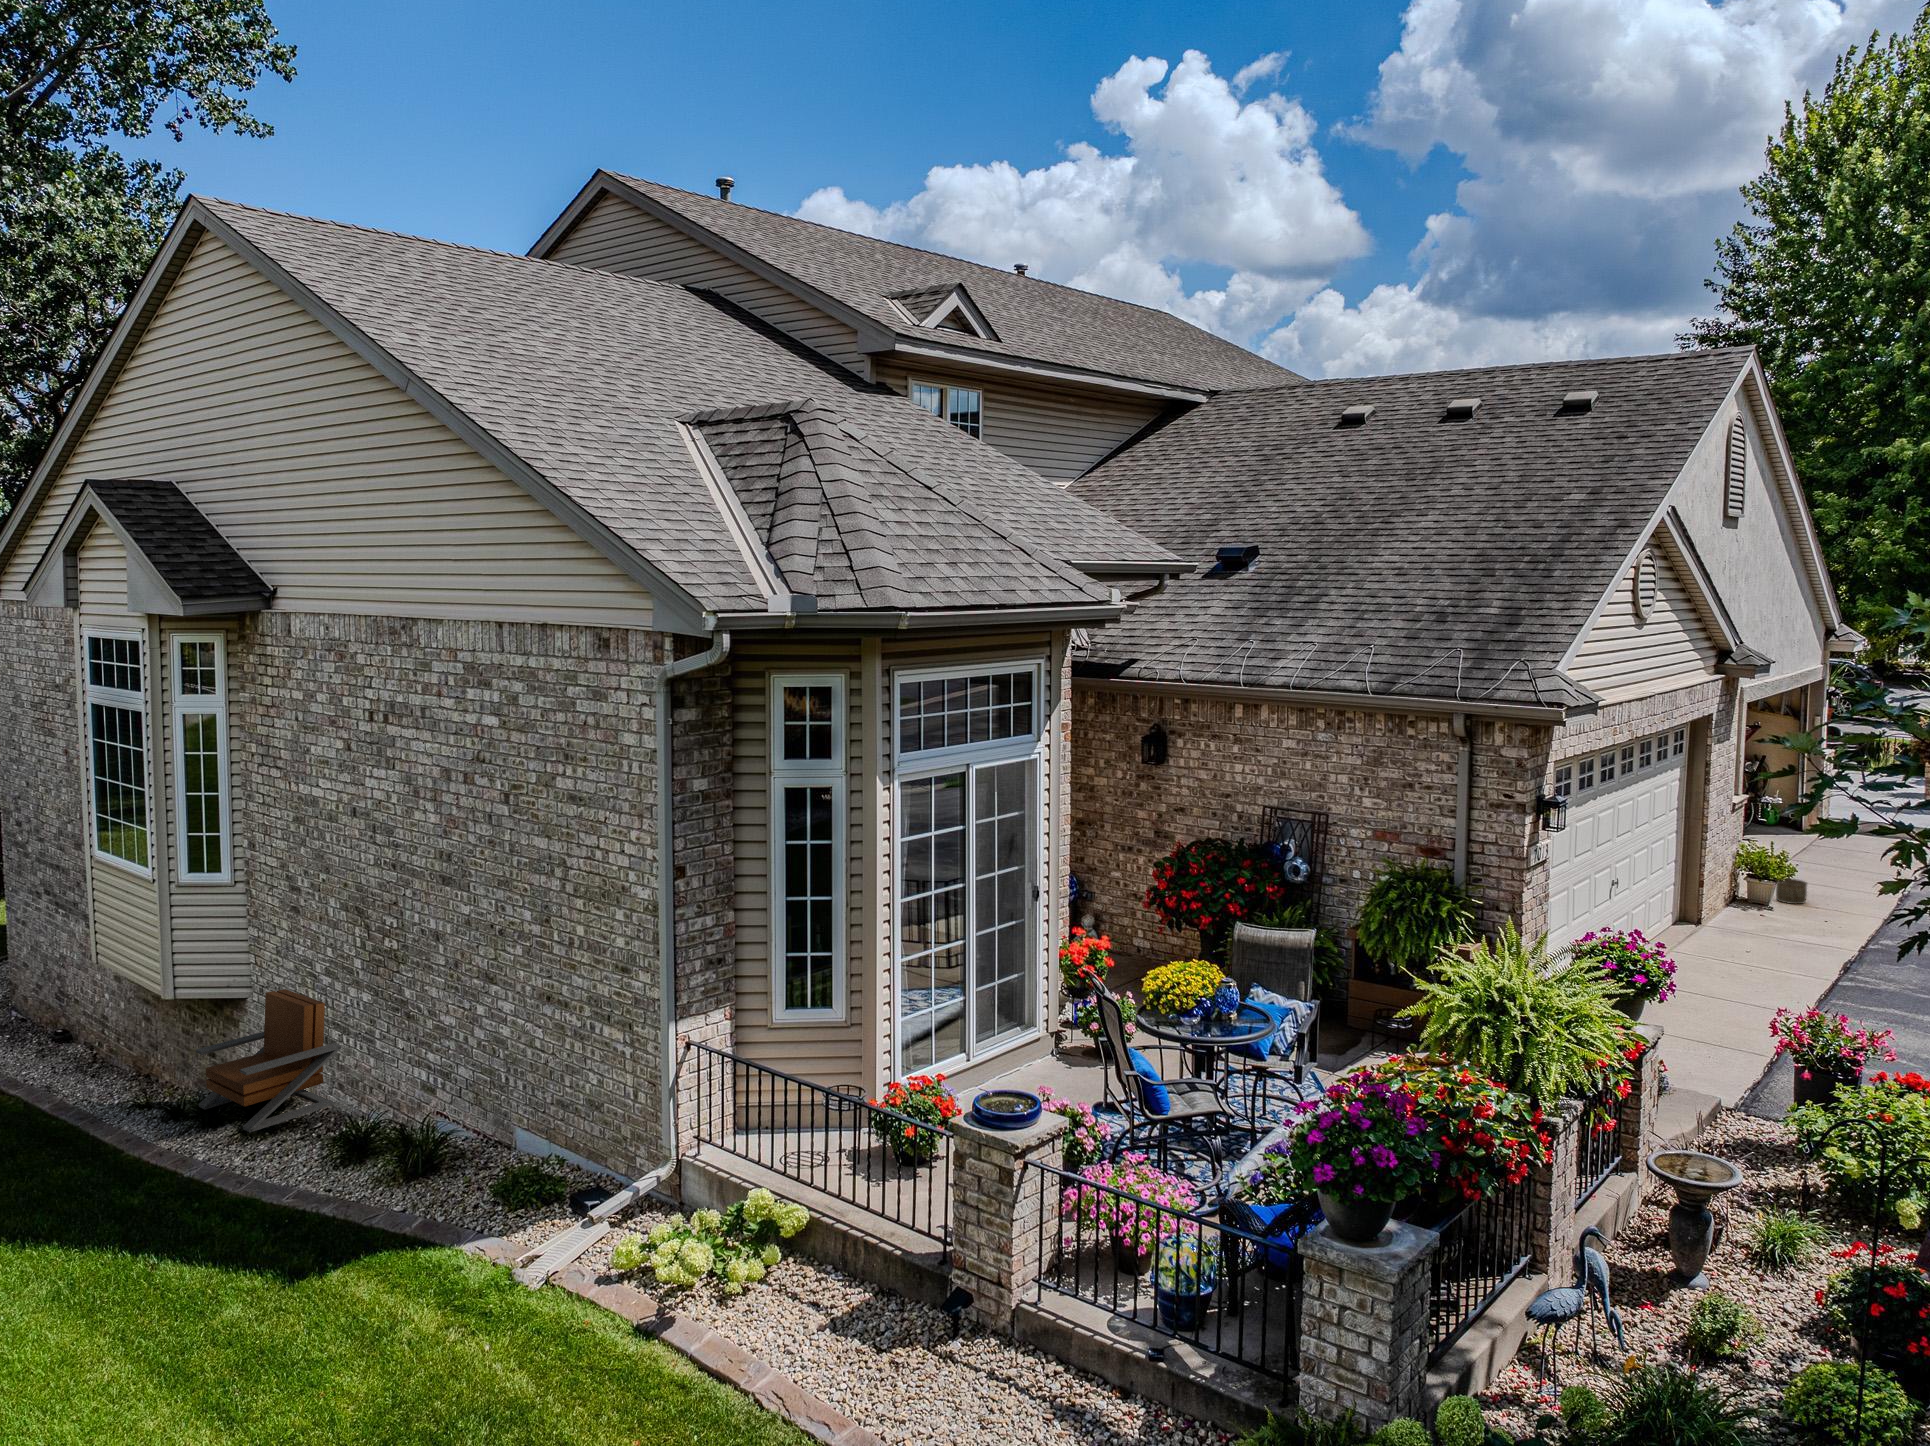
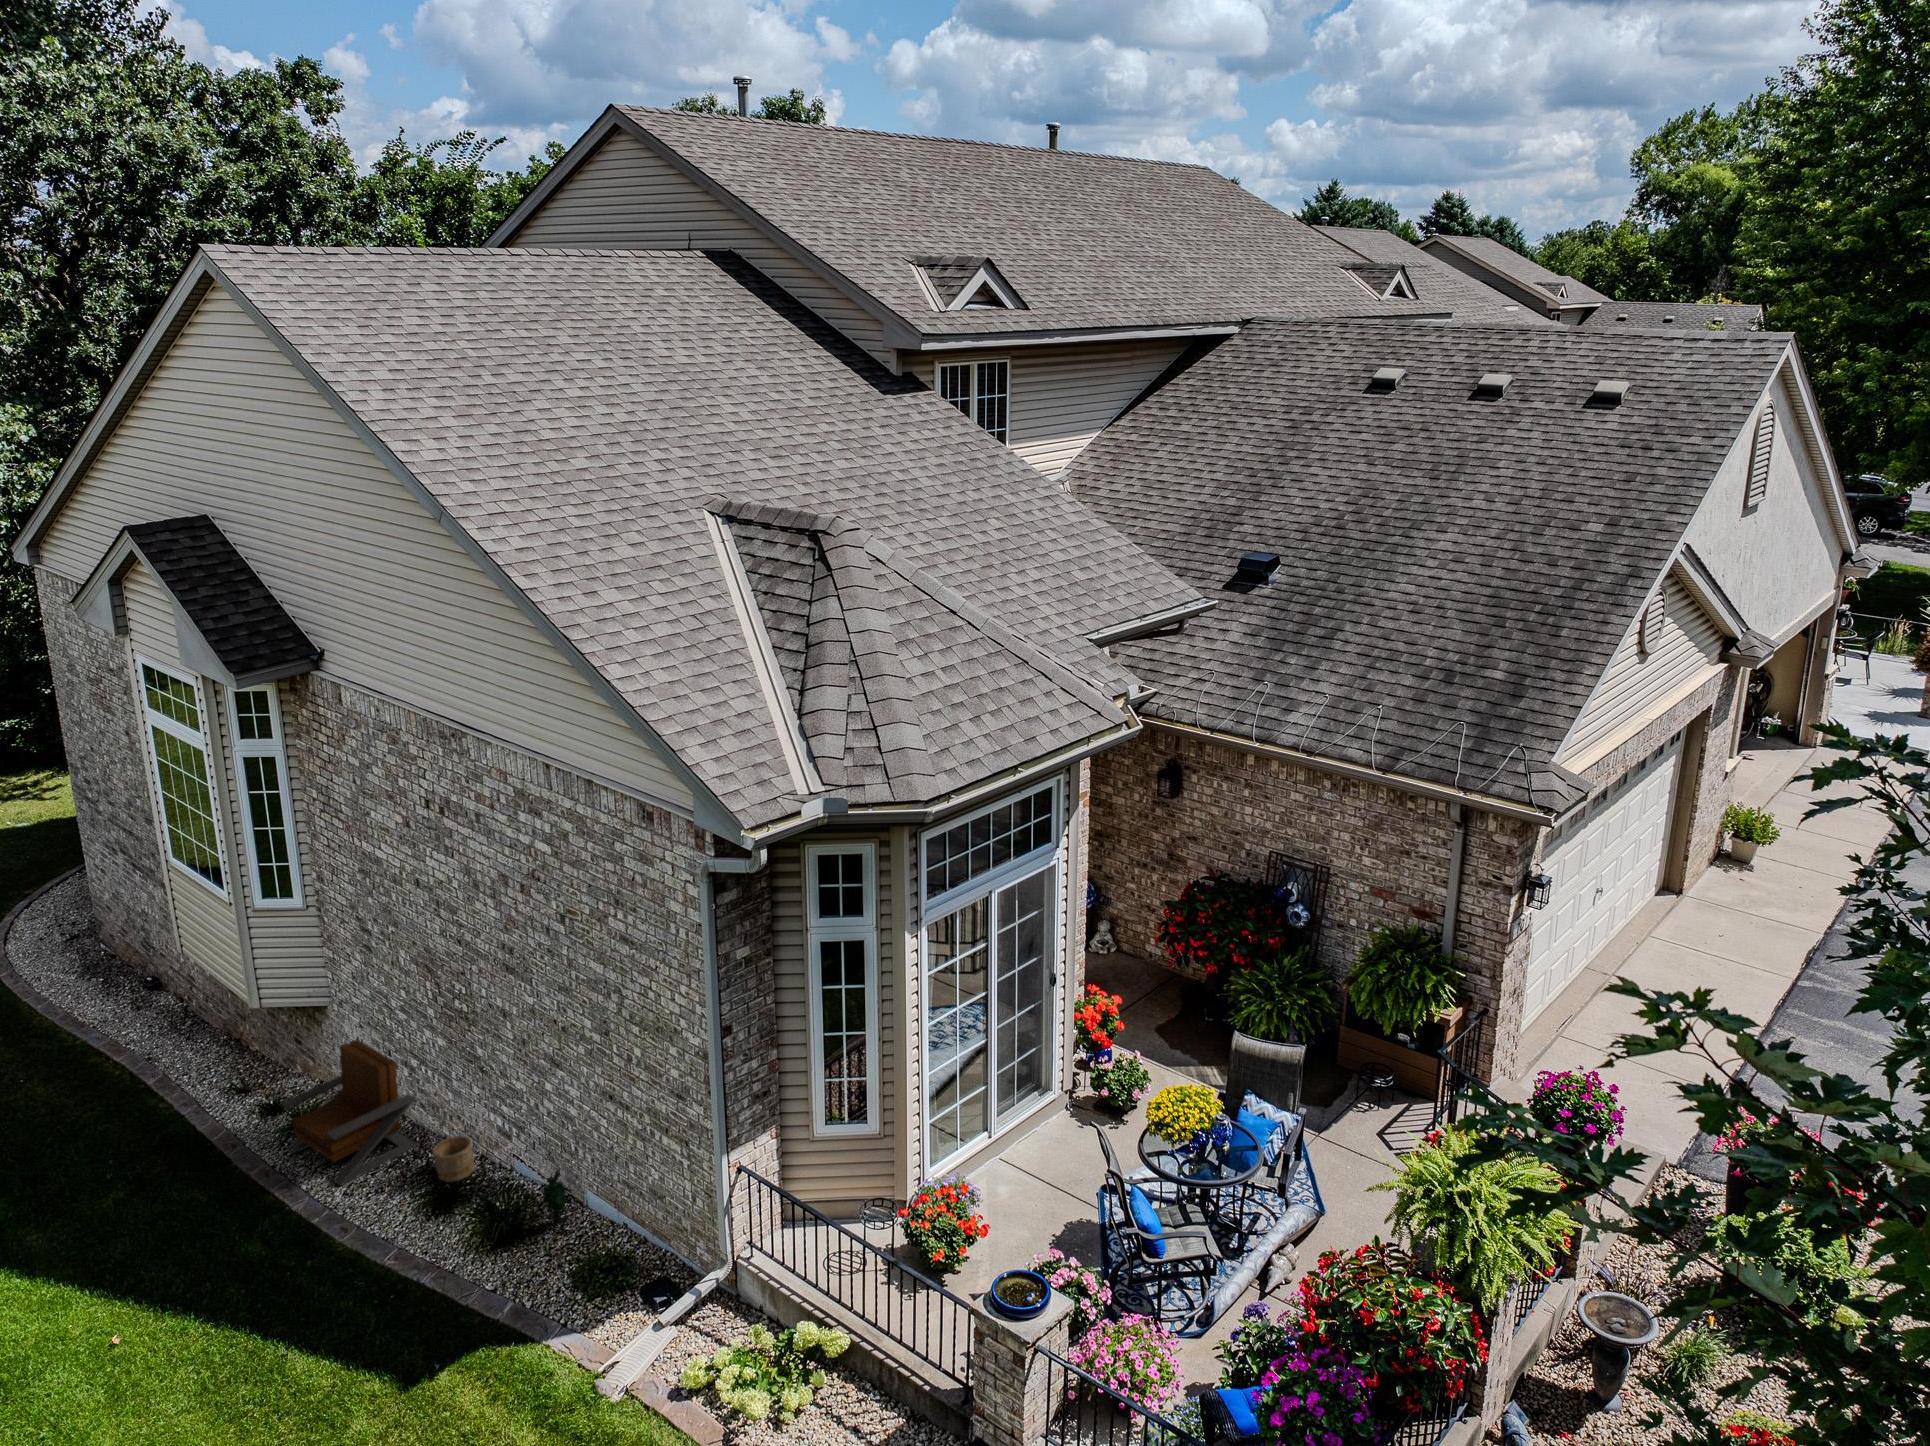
wooden bucket: present [1776,879,1807,904] -> present [432,1135,475,1182]
decorative plant: none [467,1090,505,1157] -> present [541,1171,572,1226]

